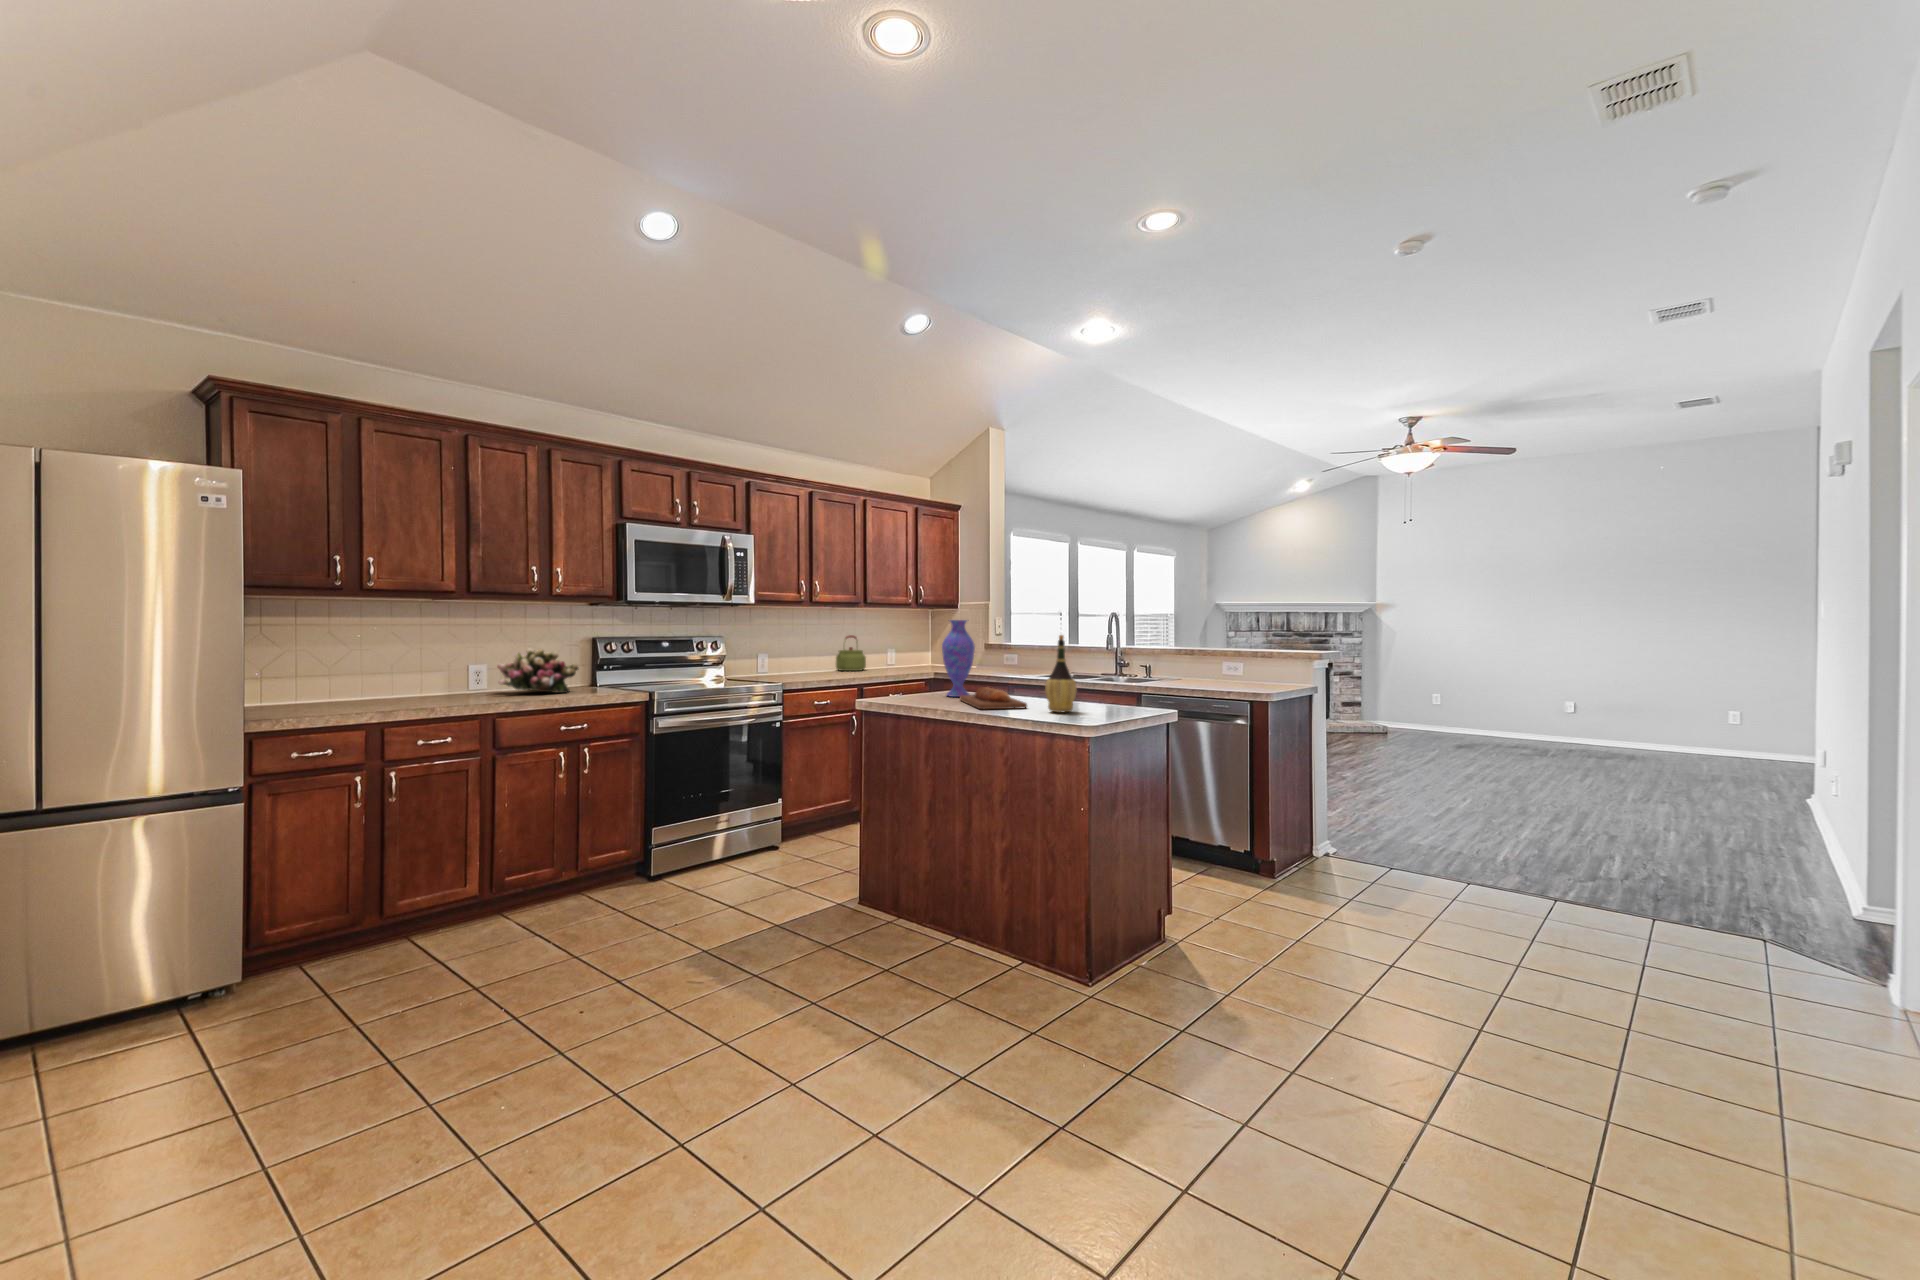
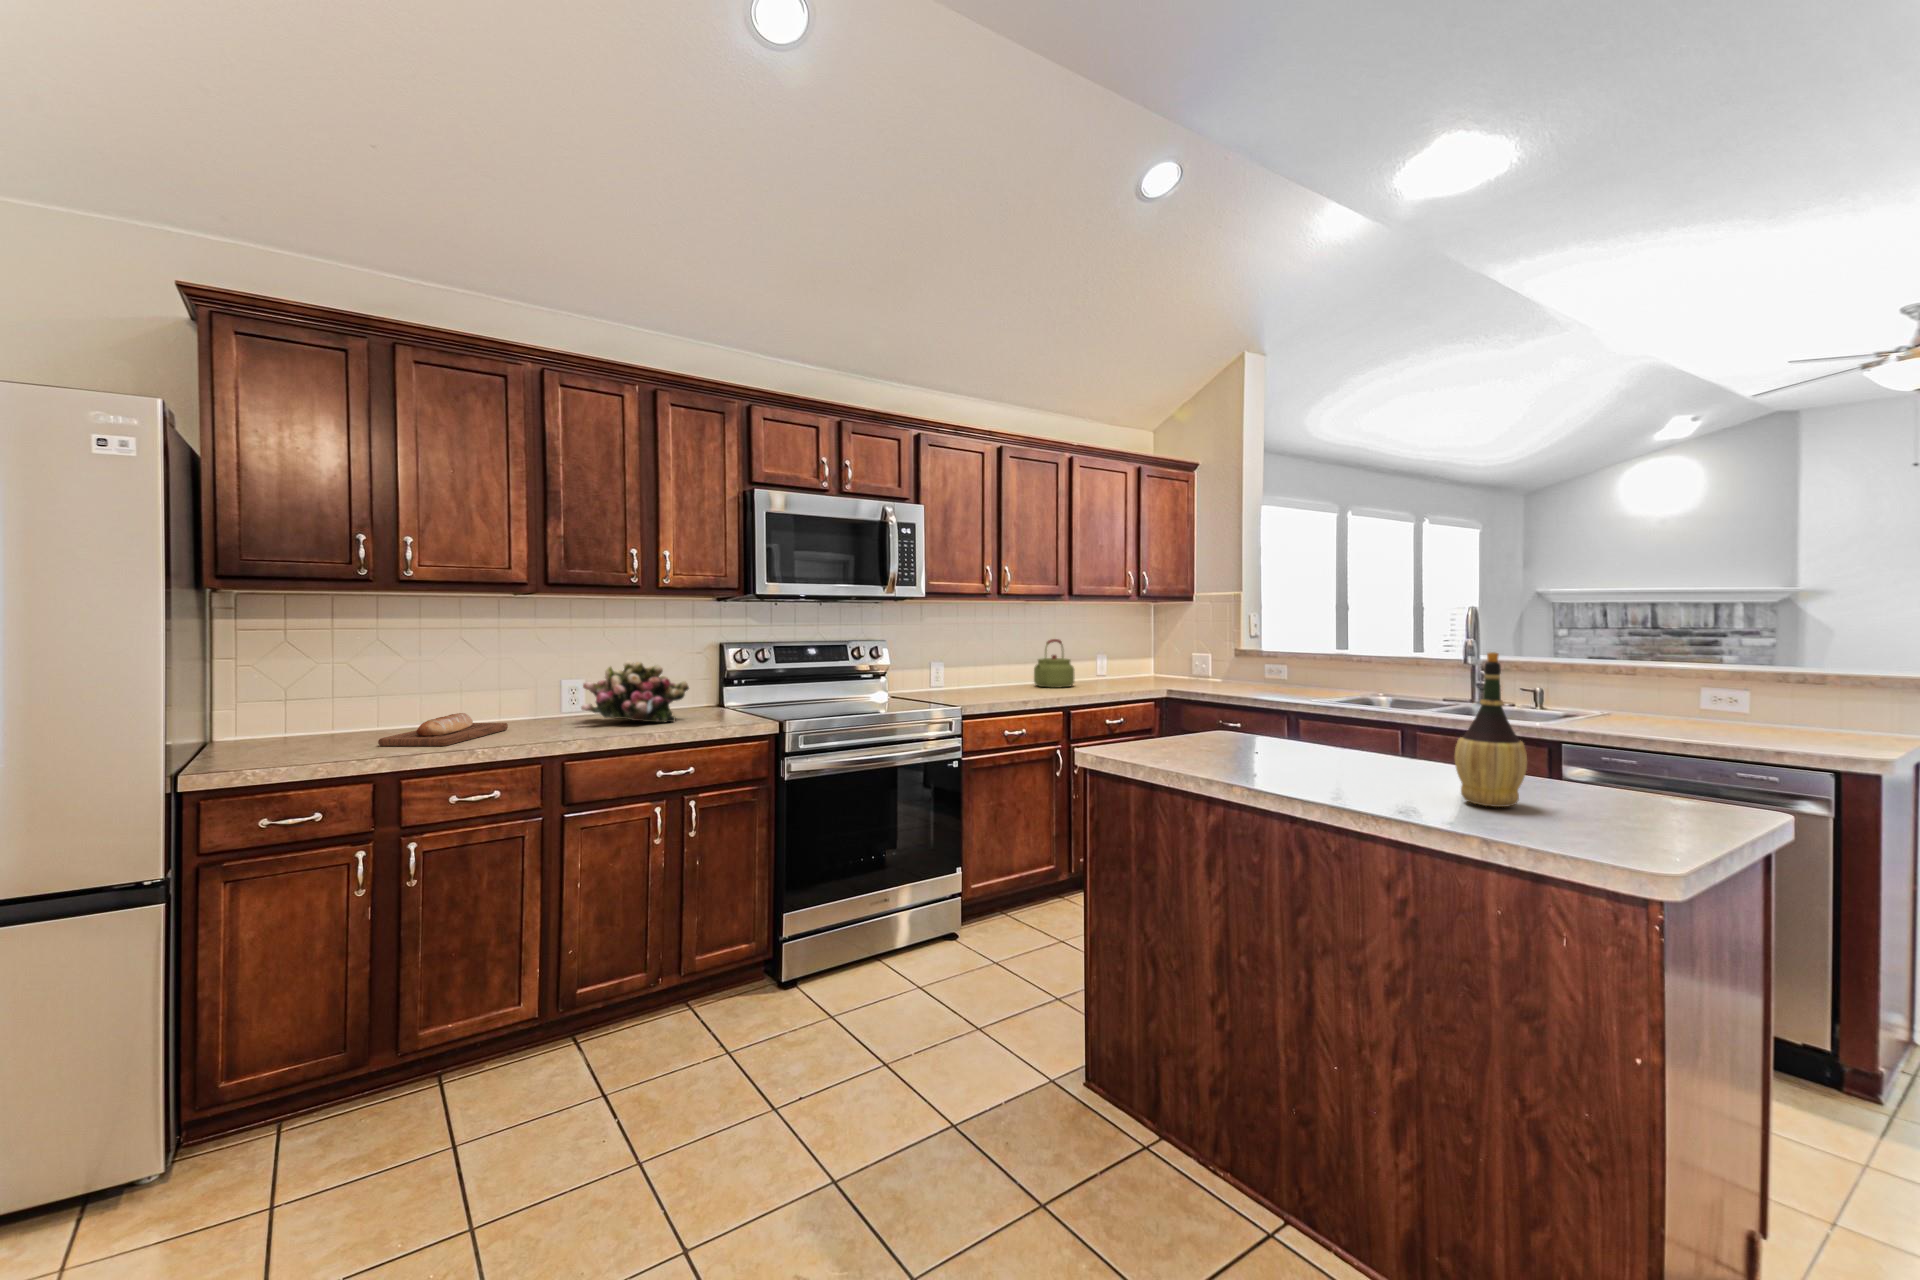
vase: present [942,620,975,697] -> none [1218,621,1277,751]
bread loaf: present [960,687,1027,709] -> present [378,713,508,746]

